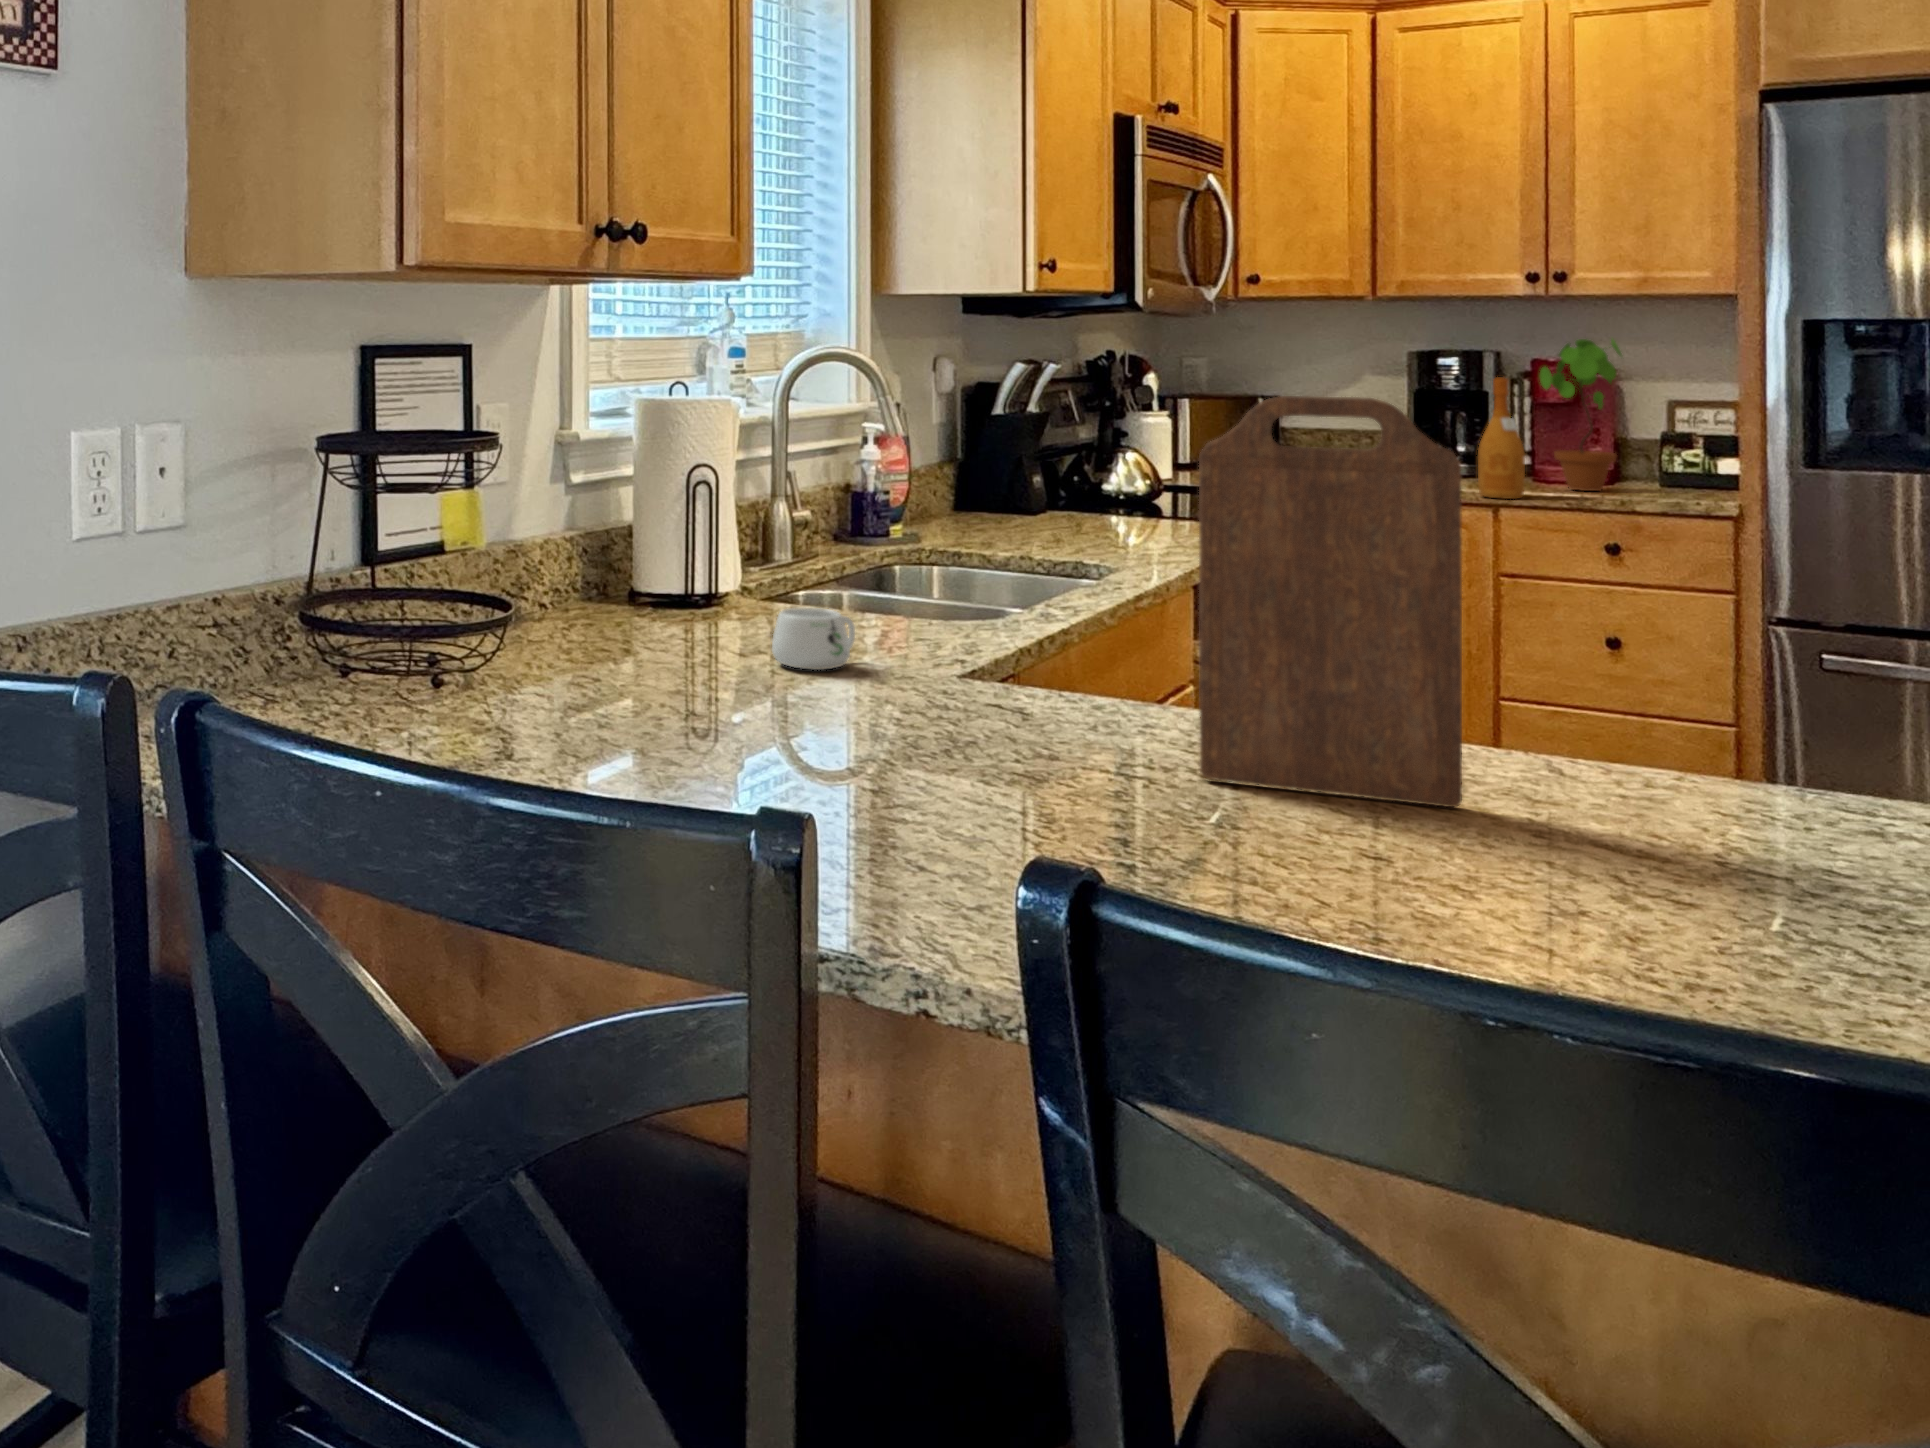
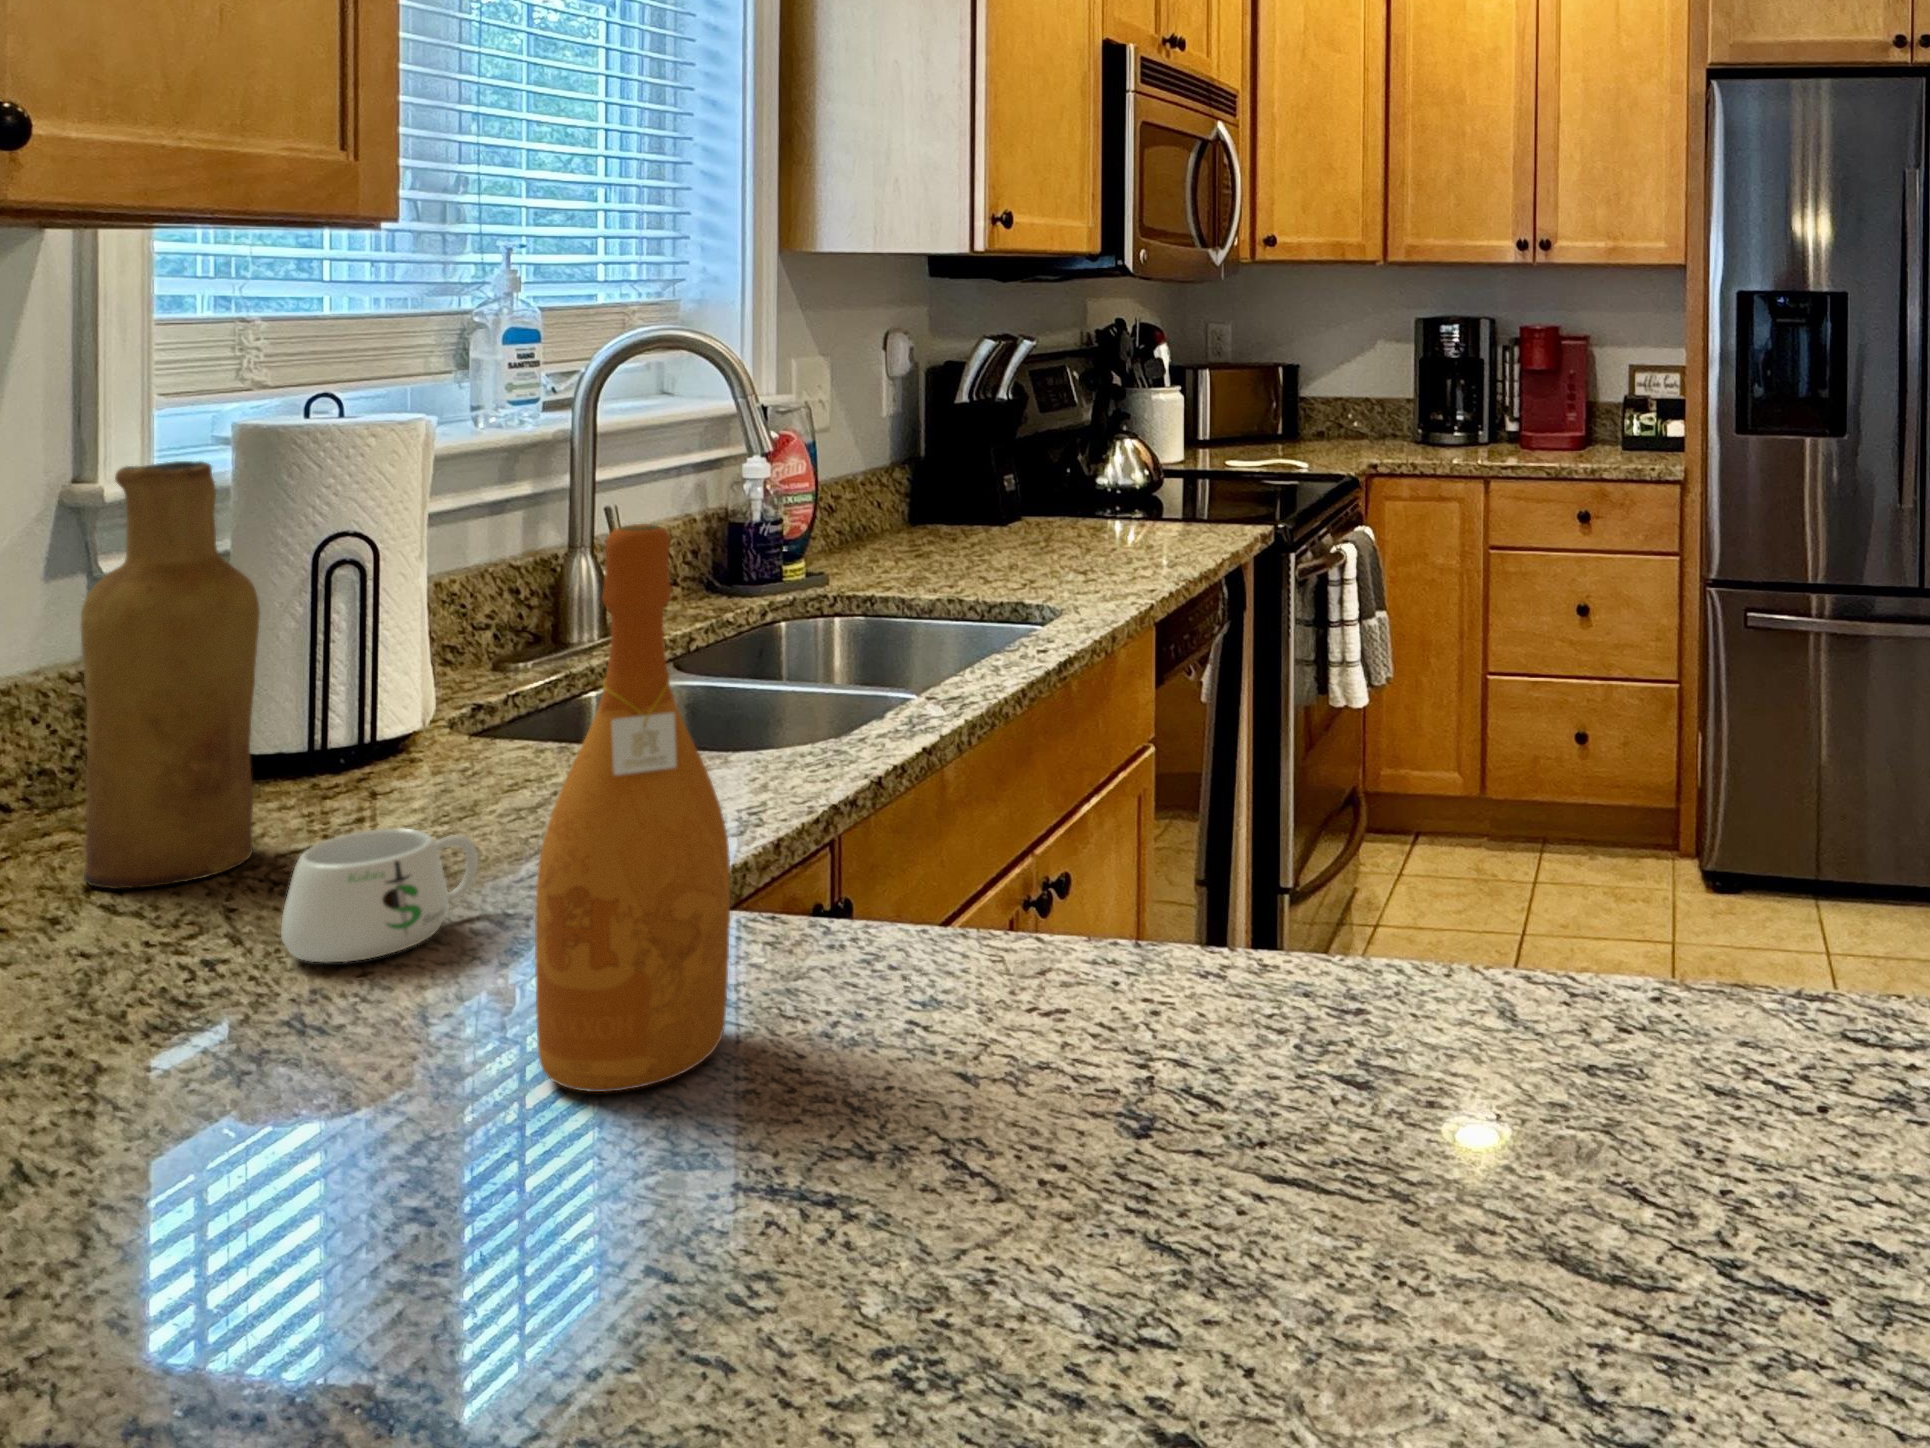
potted plant: present [1540,339,1622,491] -> none [1526,305,1594,455]
wine bottle: present [1478,377,1525,499] -> present [535,524,730,1092]
cutting board: present [1199,396,1462,807] -> none [904,471,1361,1245]
vase: none [631,410,709,636] -> present [81,461,260,889]

